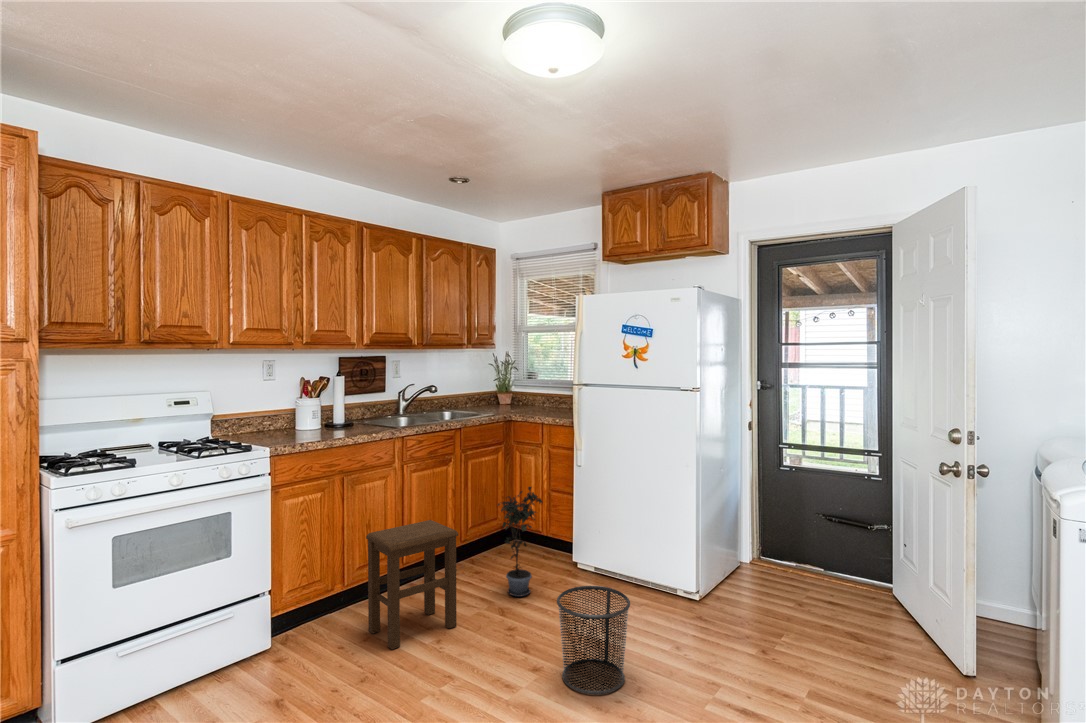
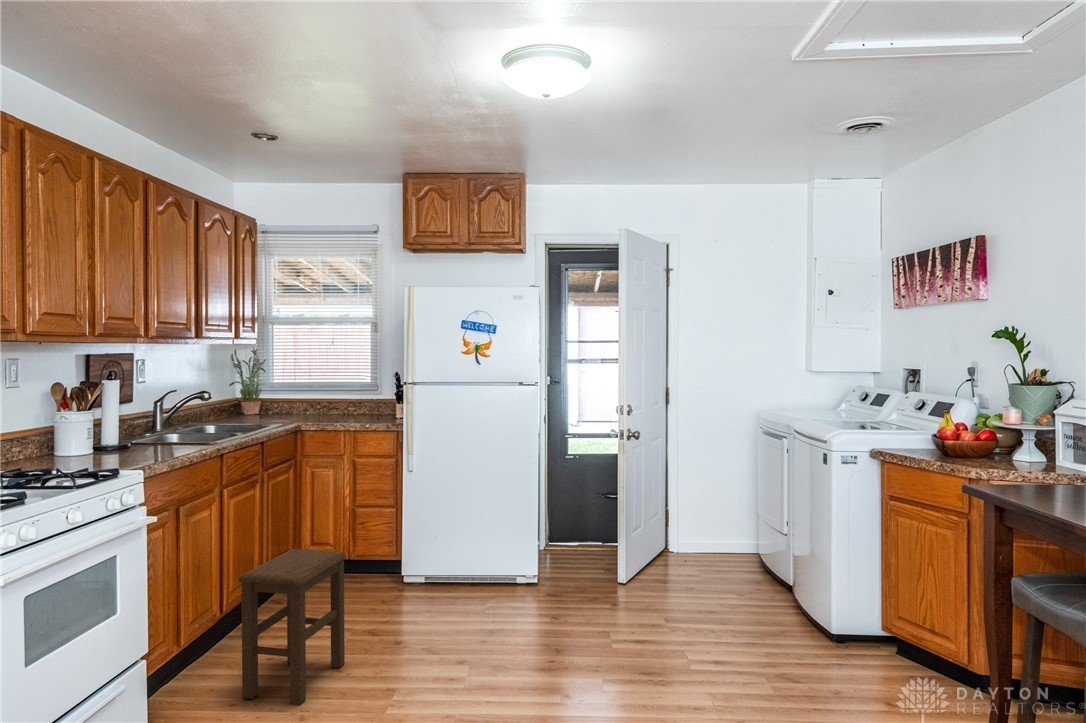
potted plant: present [498,487,543,597] -> none [345,496,400,622]
waste bin: present [557,586,630,695] -> none [493,574,564,674]

